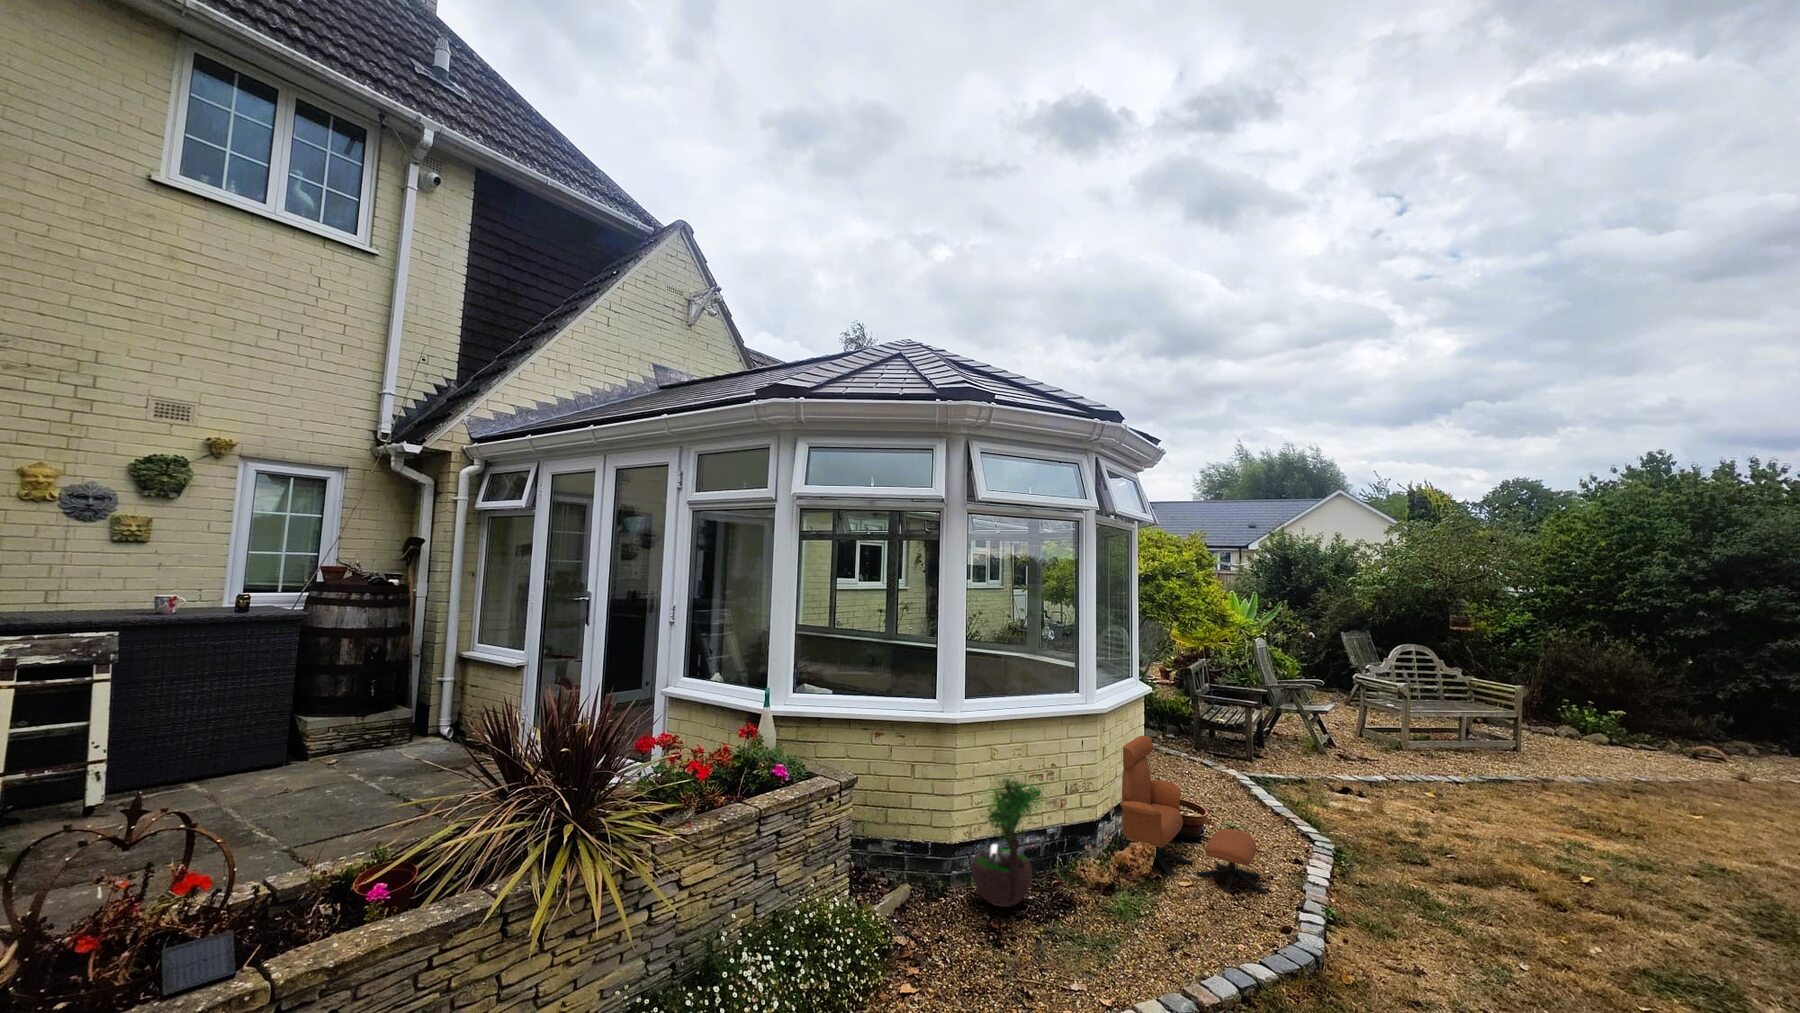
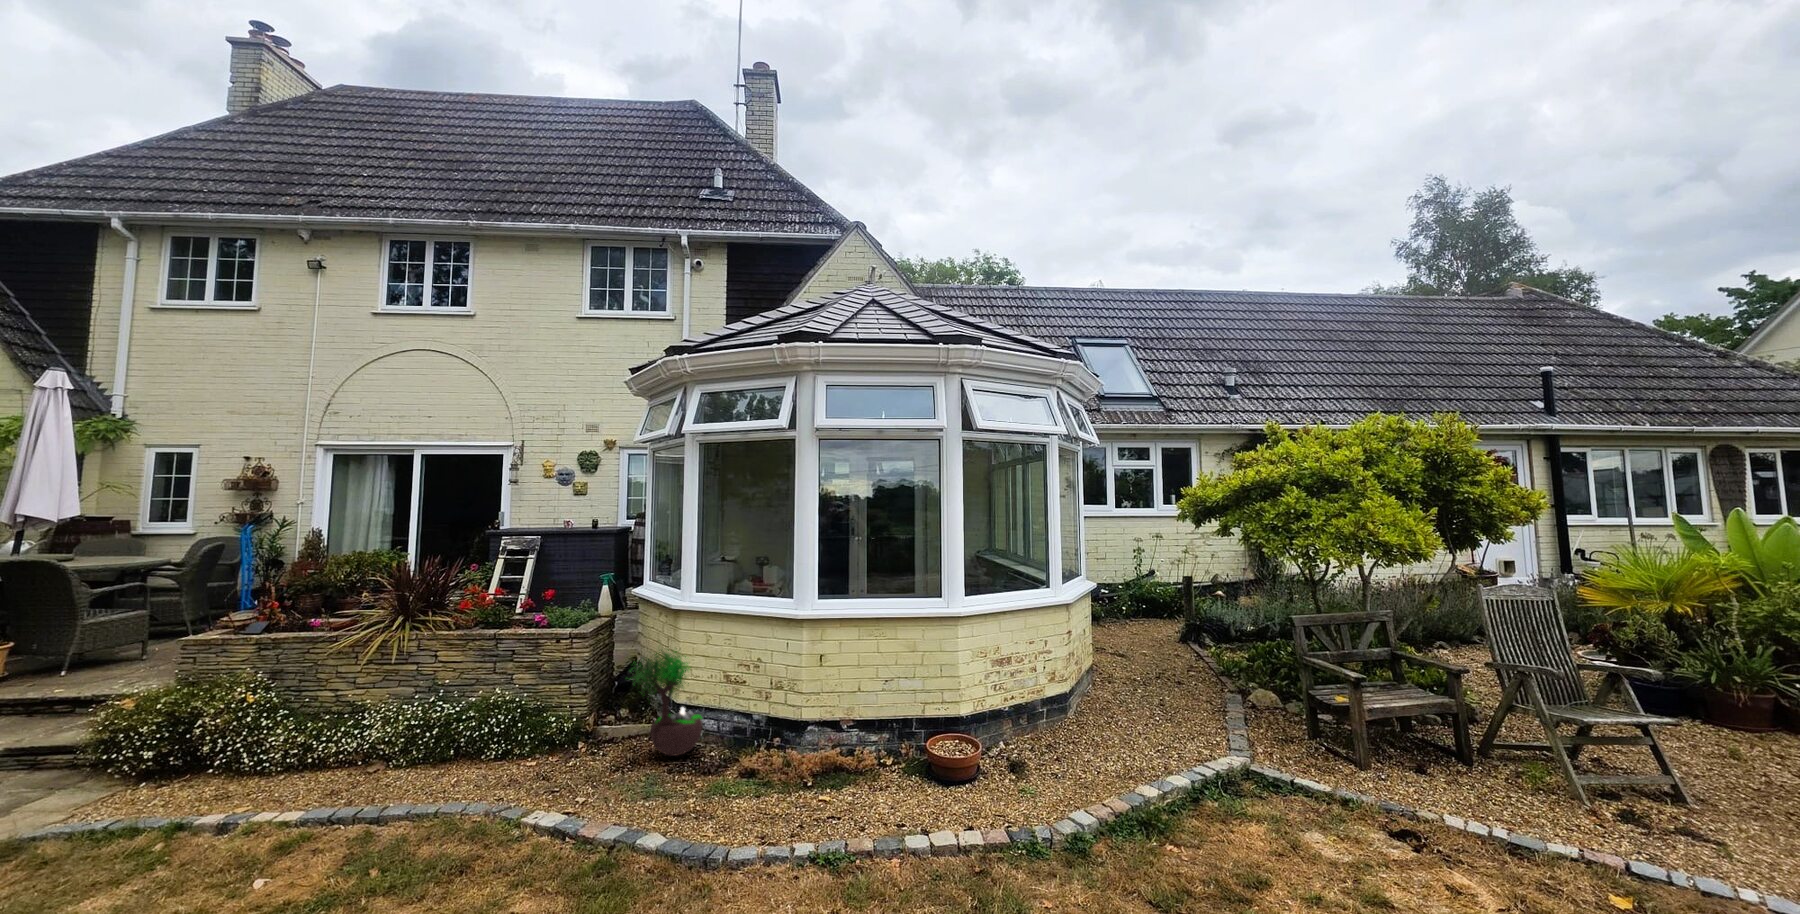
lounge chair: present [1120,736,1266,894] -> none [799,653,901,831]

